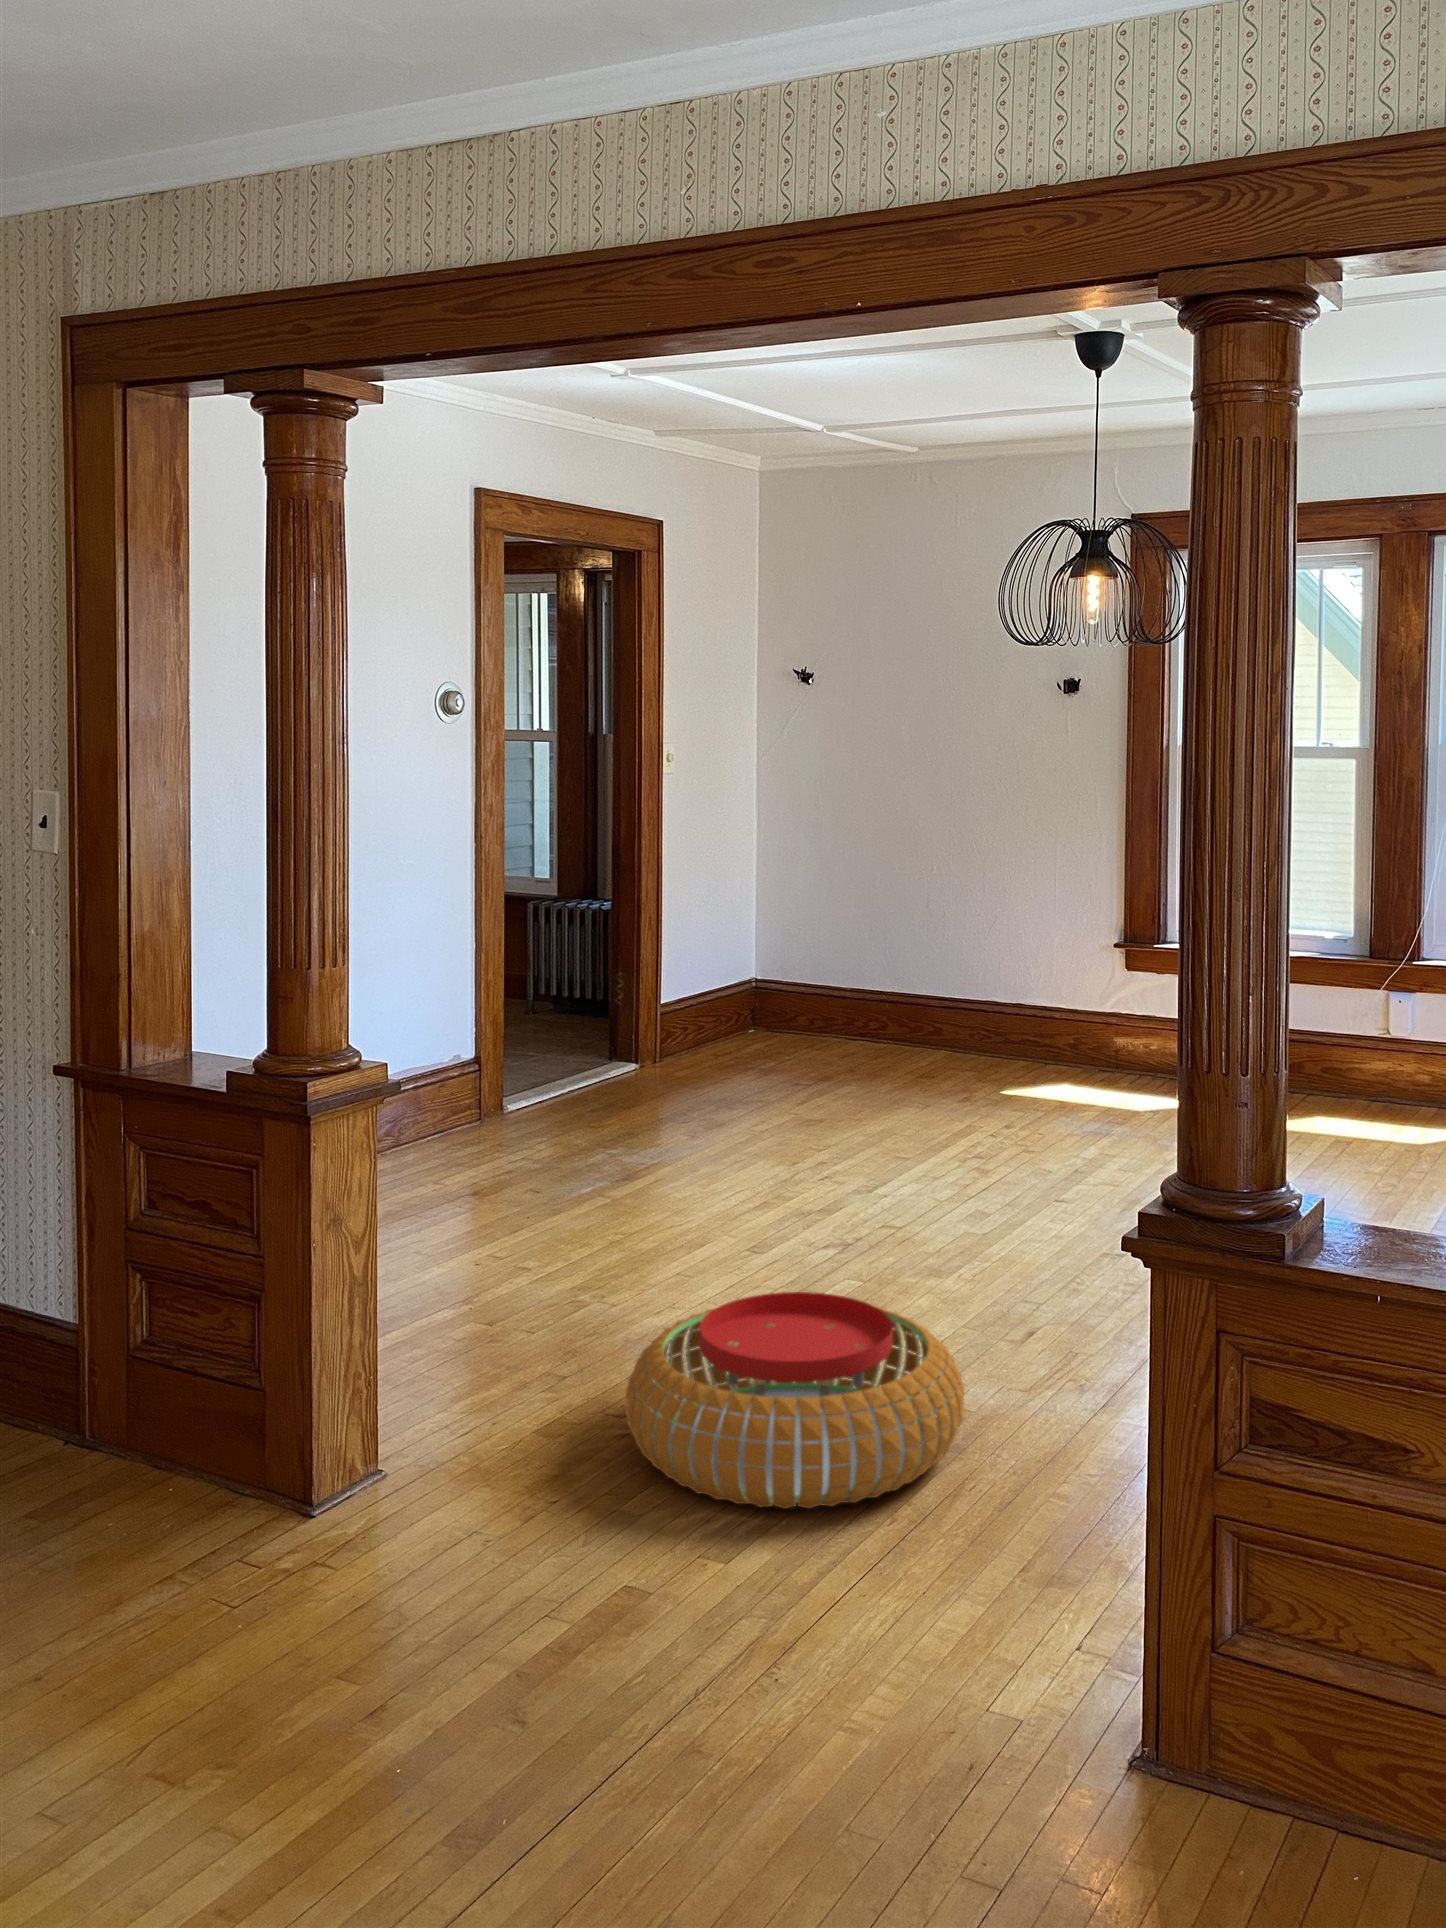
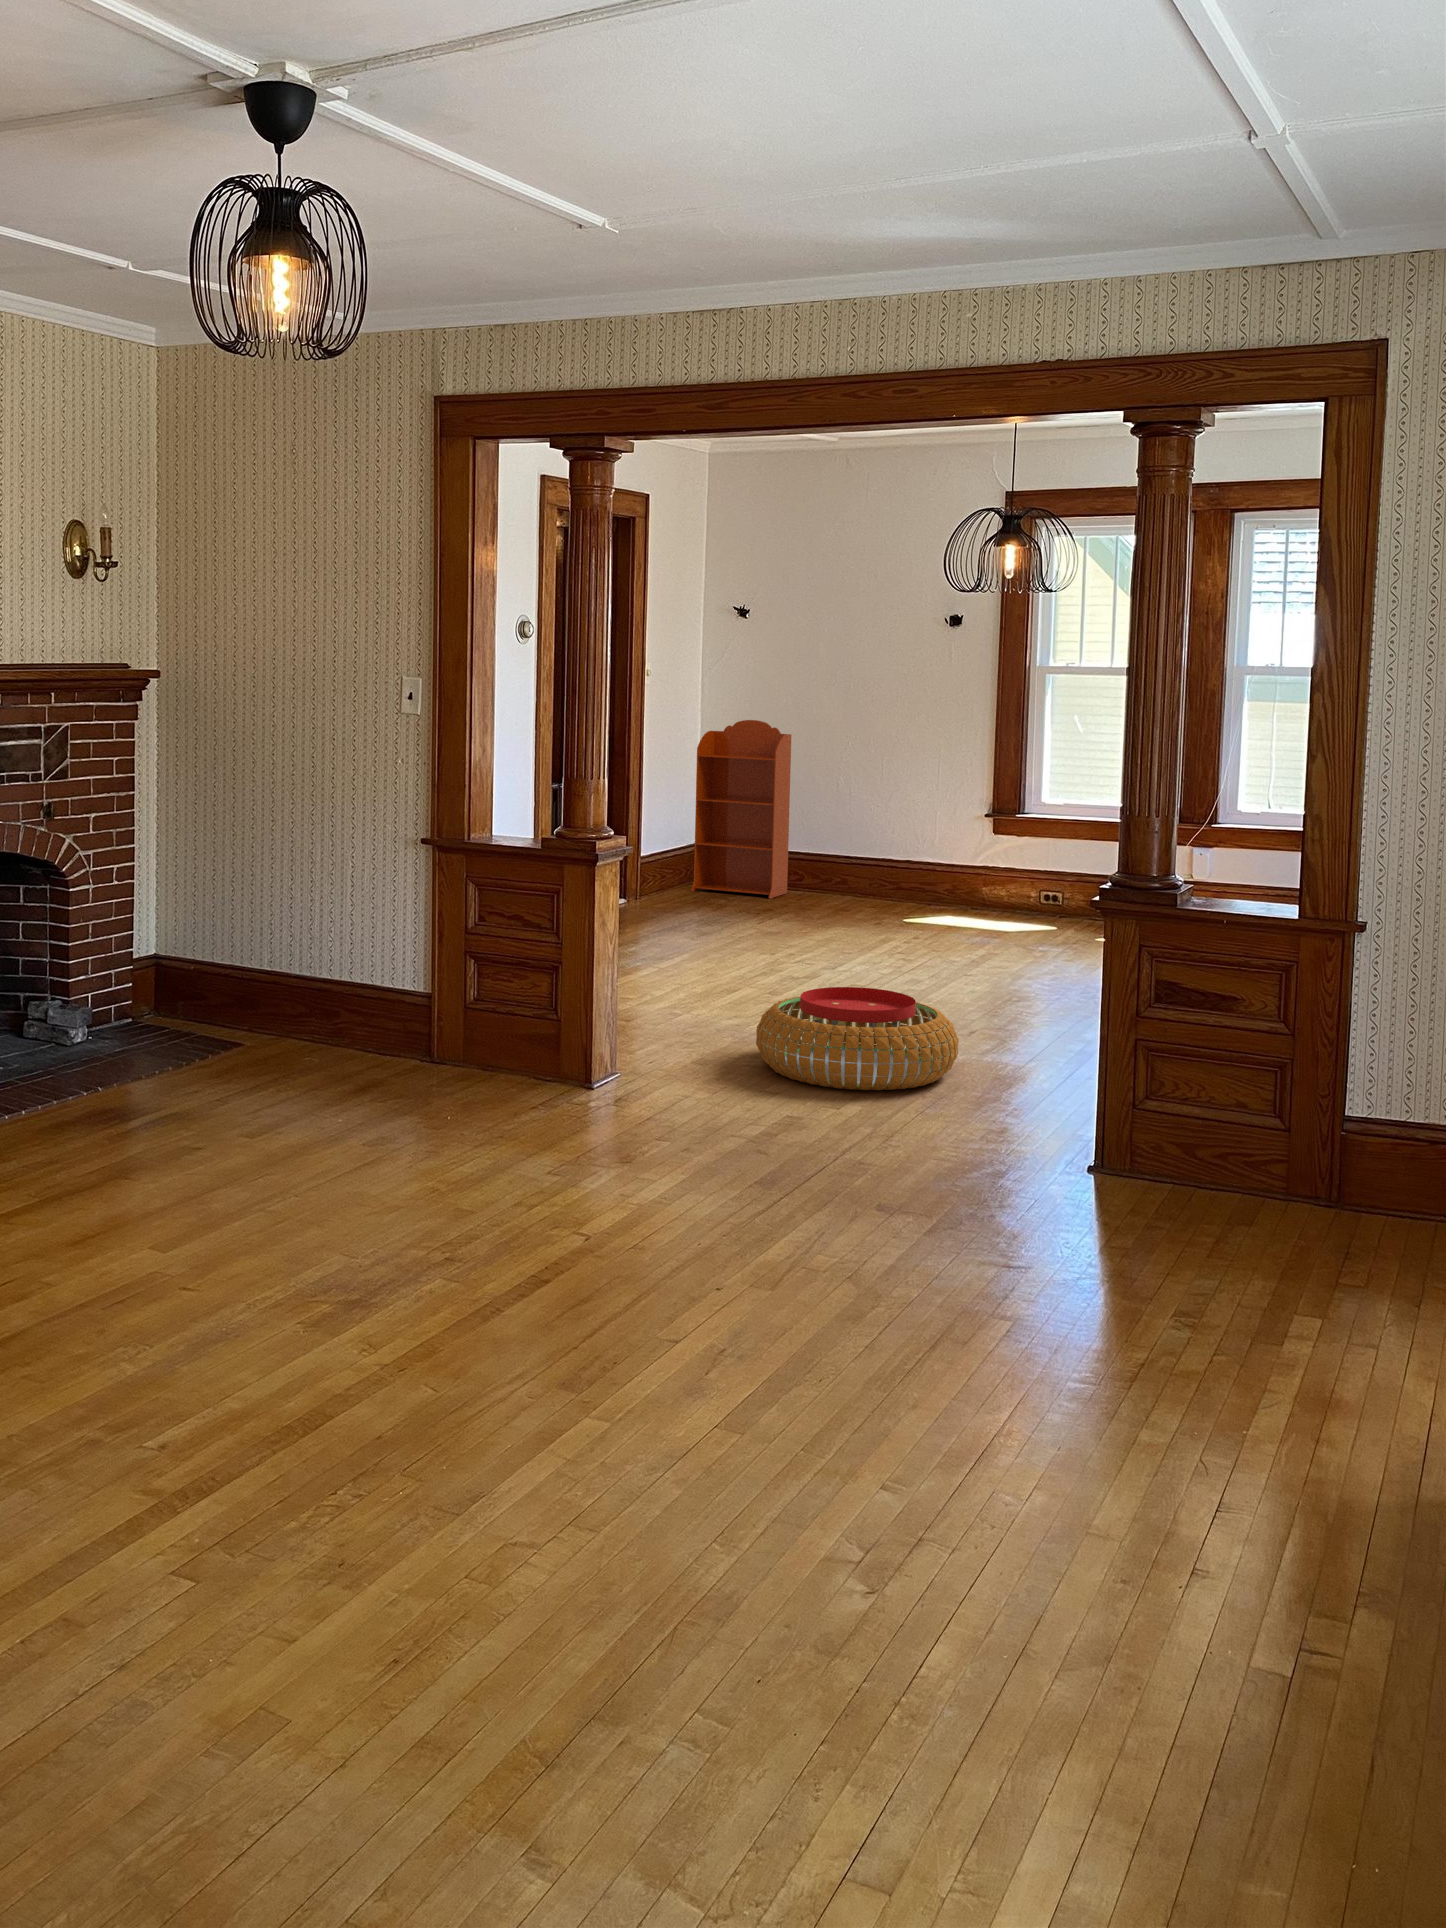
bookcase: none [742,817,869,1054] -> present [691,720,791,899]

